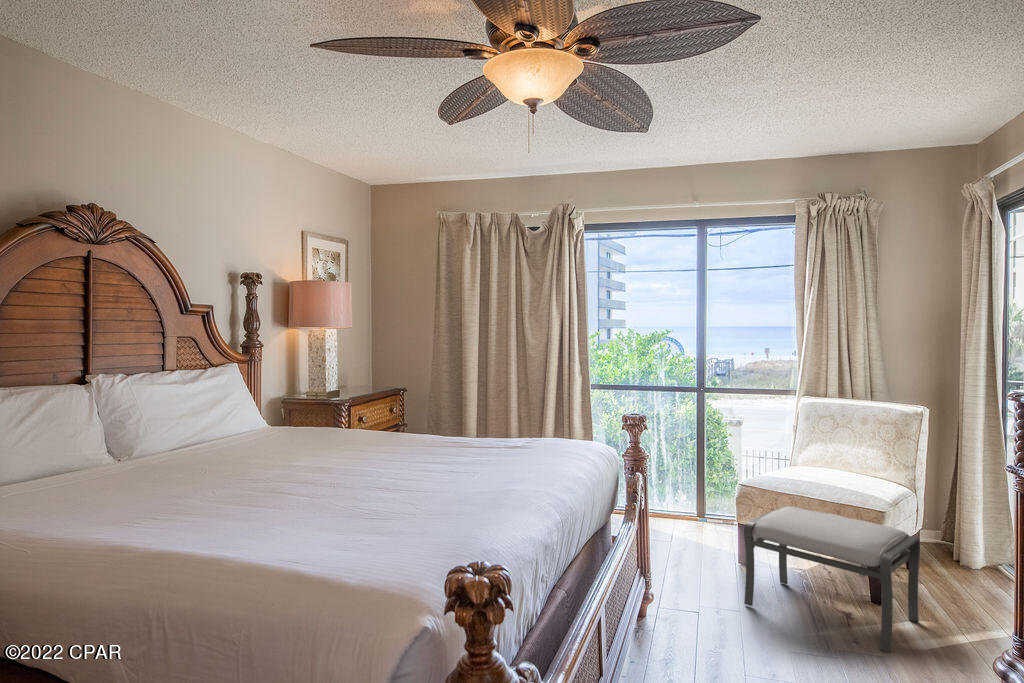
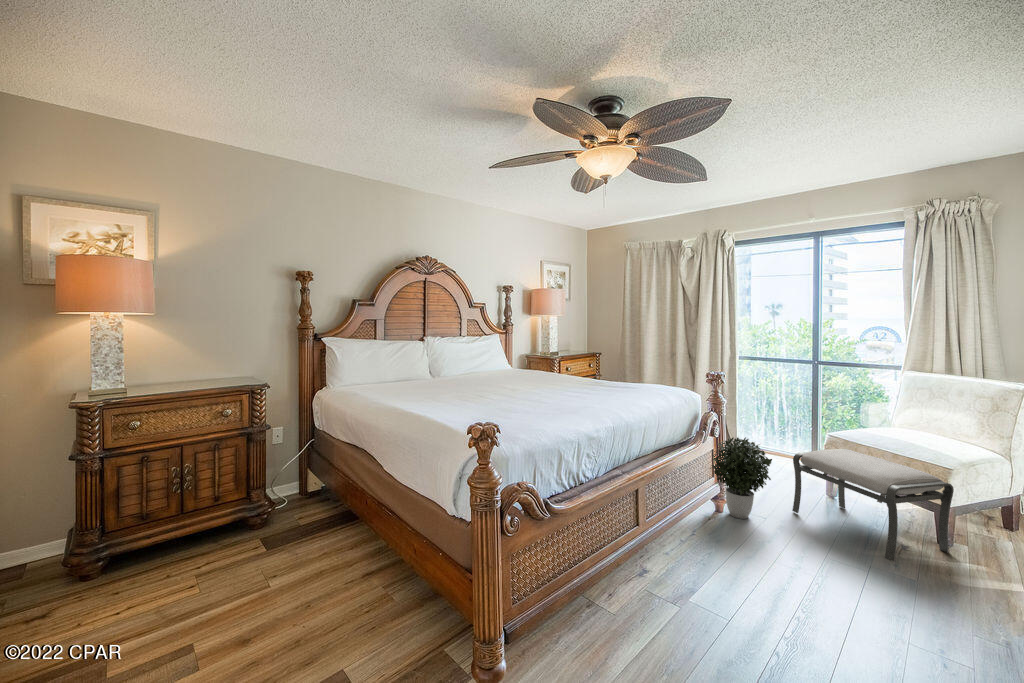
potted plant: none [654,511,740,635] -> present [710,437,772,519]

